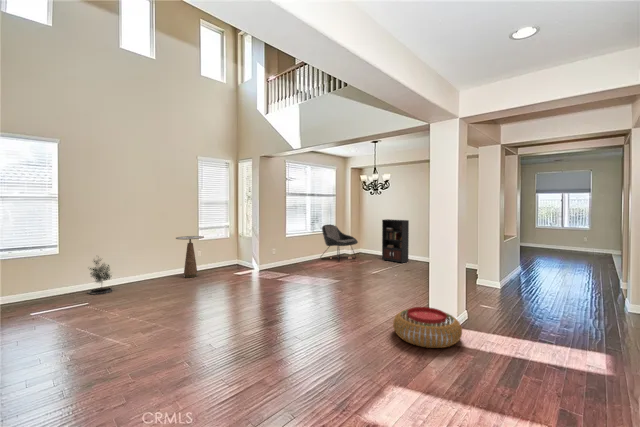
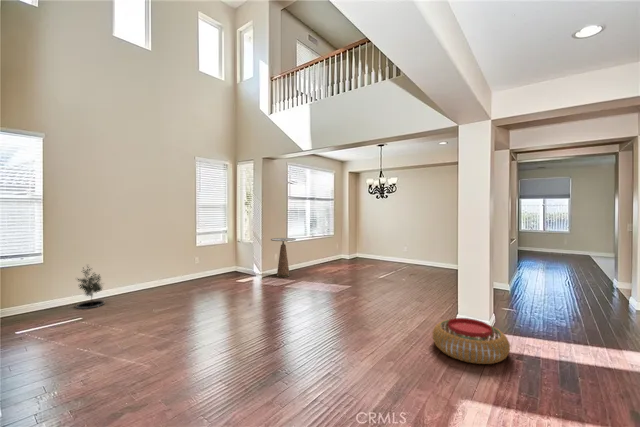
bookcase: present [382,219,409,263] -> none [382,224,419,267]
lounge chair: present [322,225,358,262] -> none [319,229,357,267]
side table: present [176,236,204,277] -> present [271,238,296,277]

